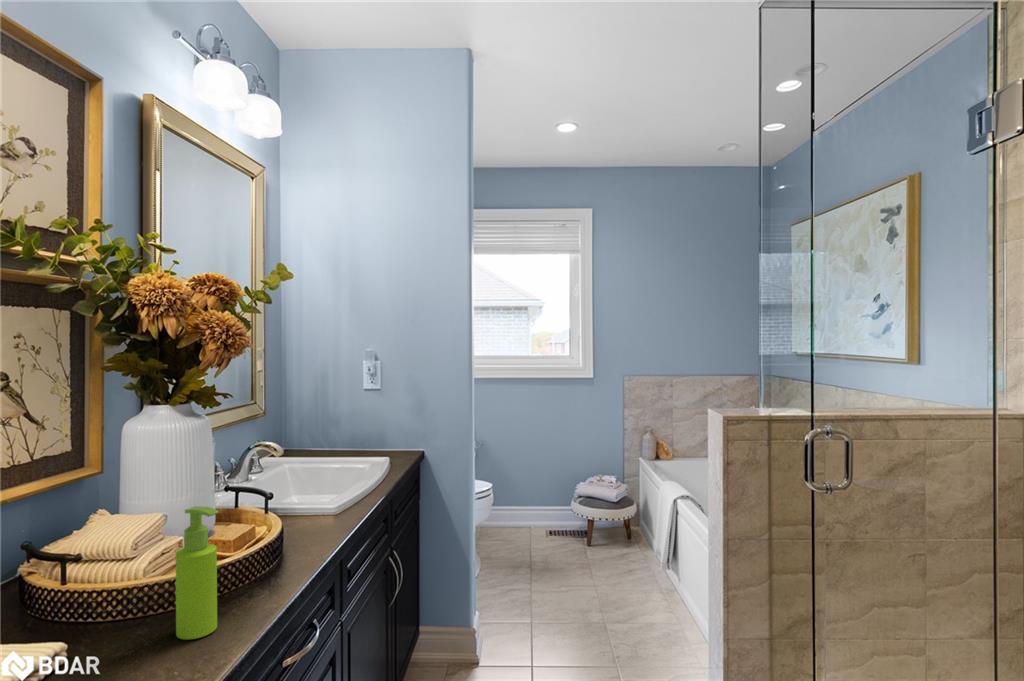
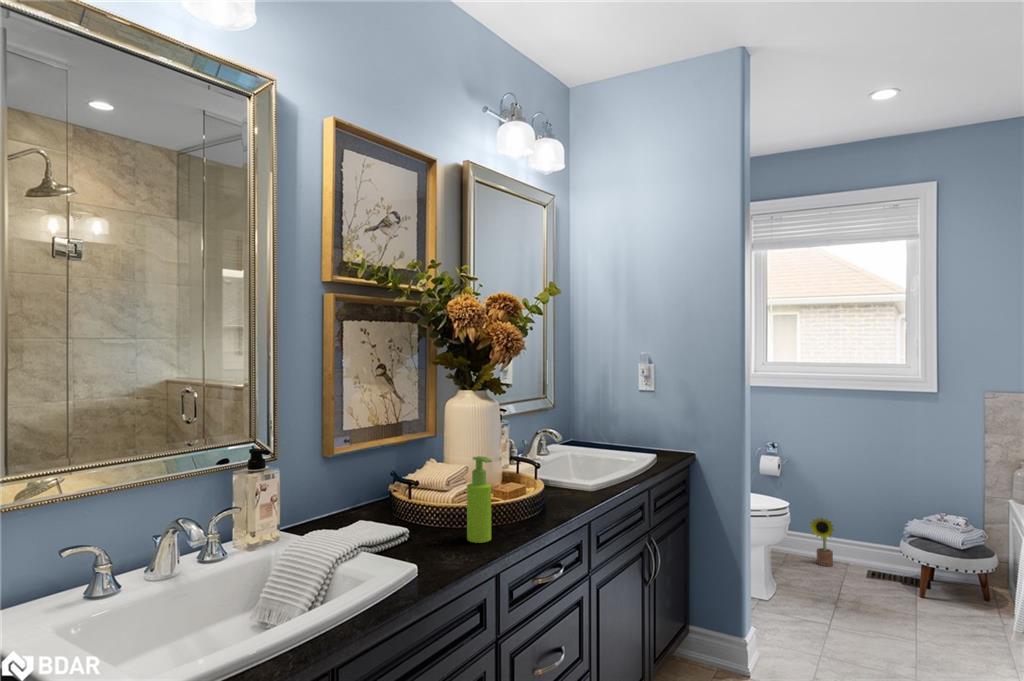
decorative plant: none [500,490,522,533] -> present [809,517,835,566]

